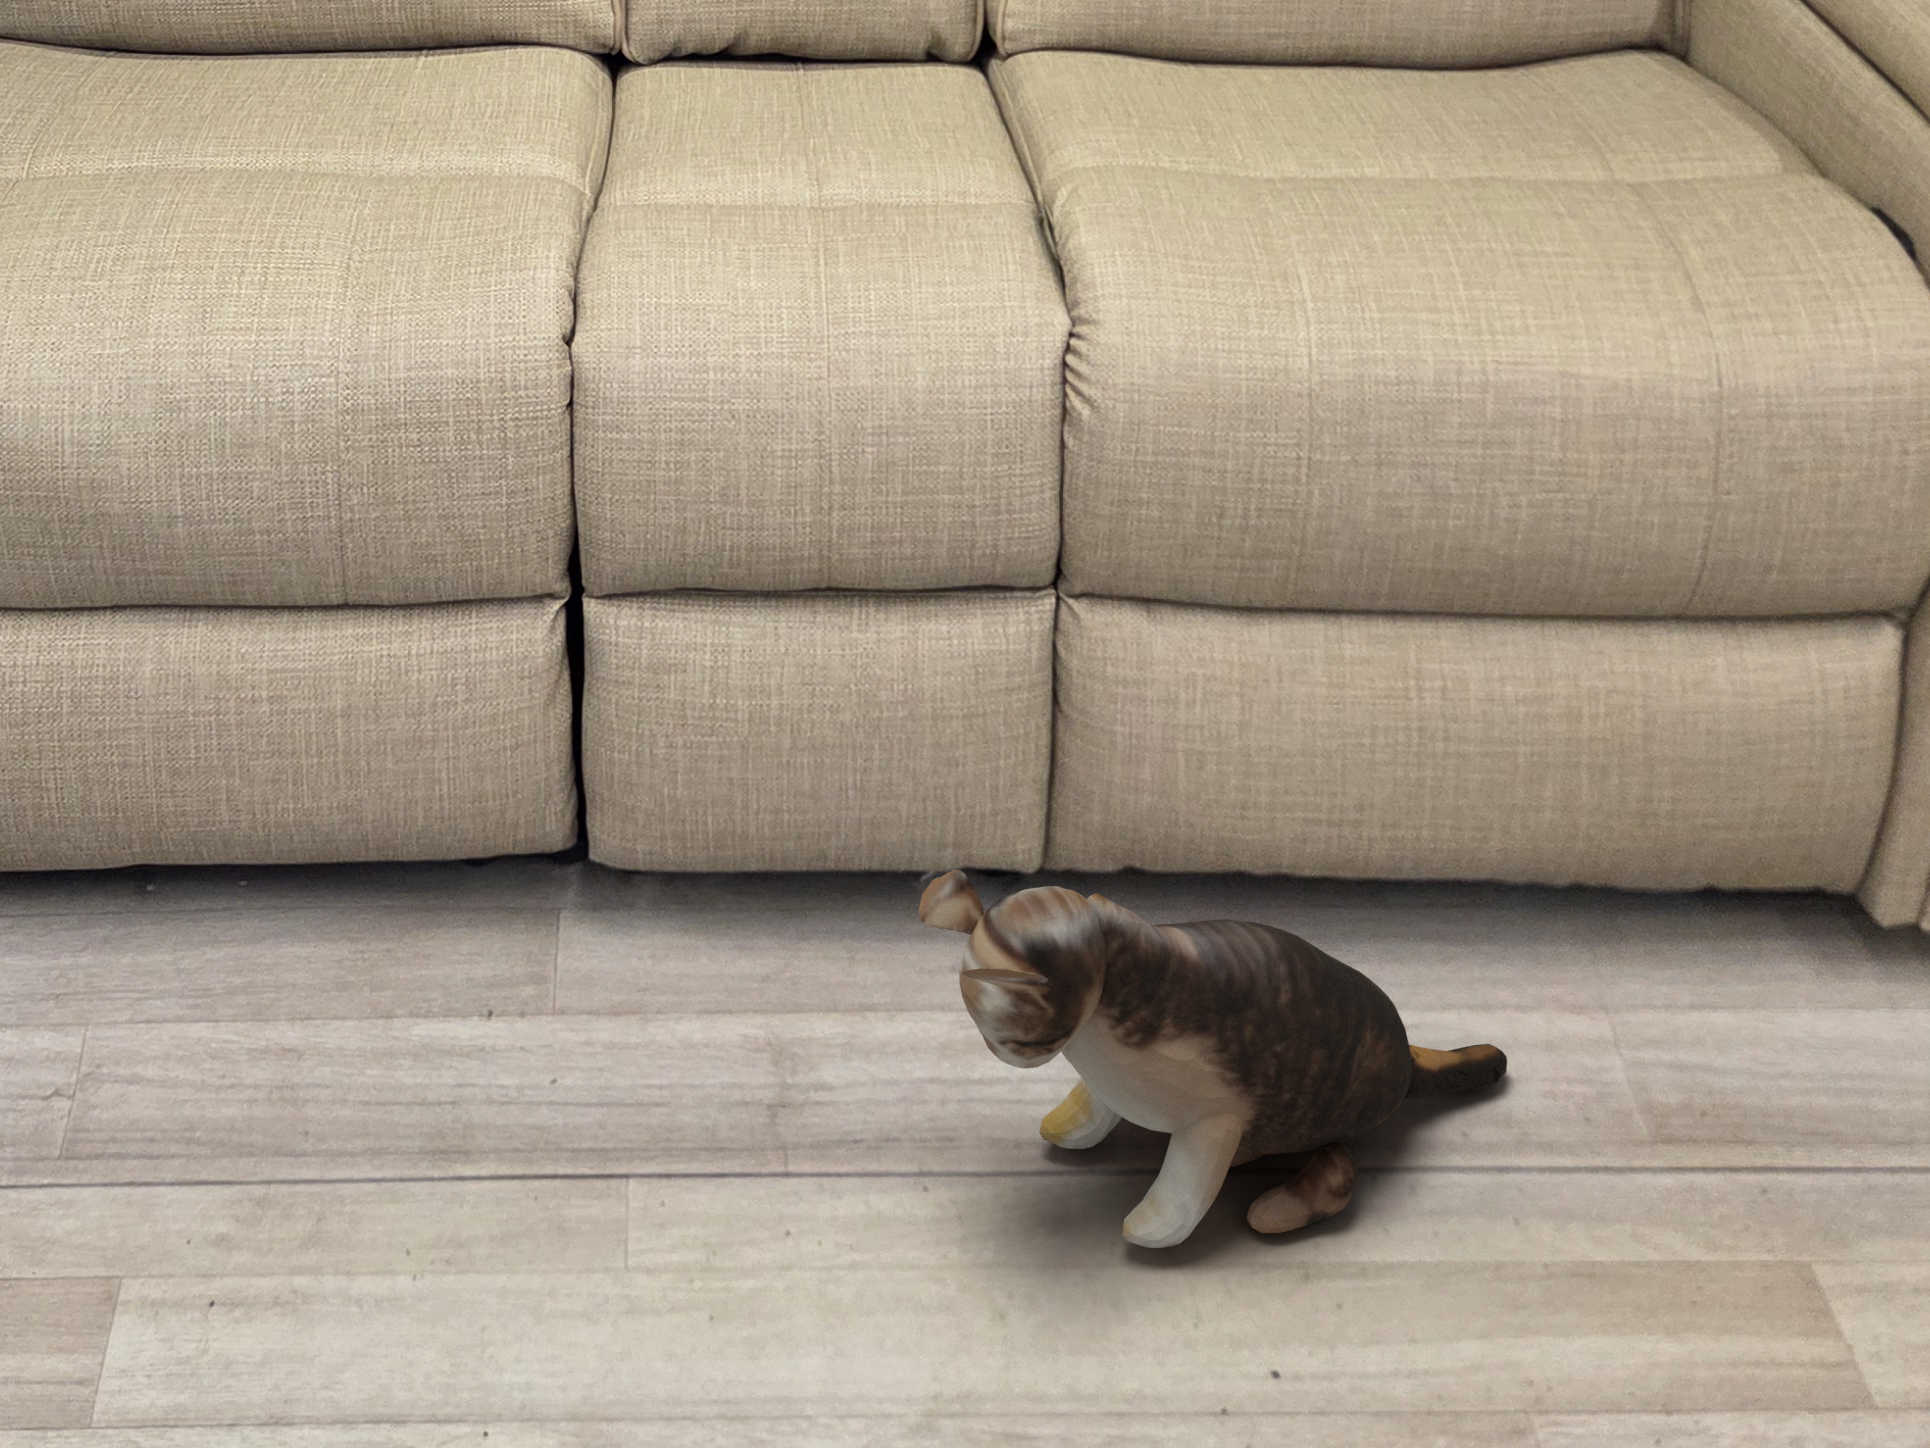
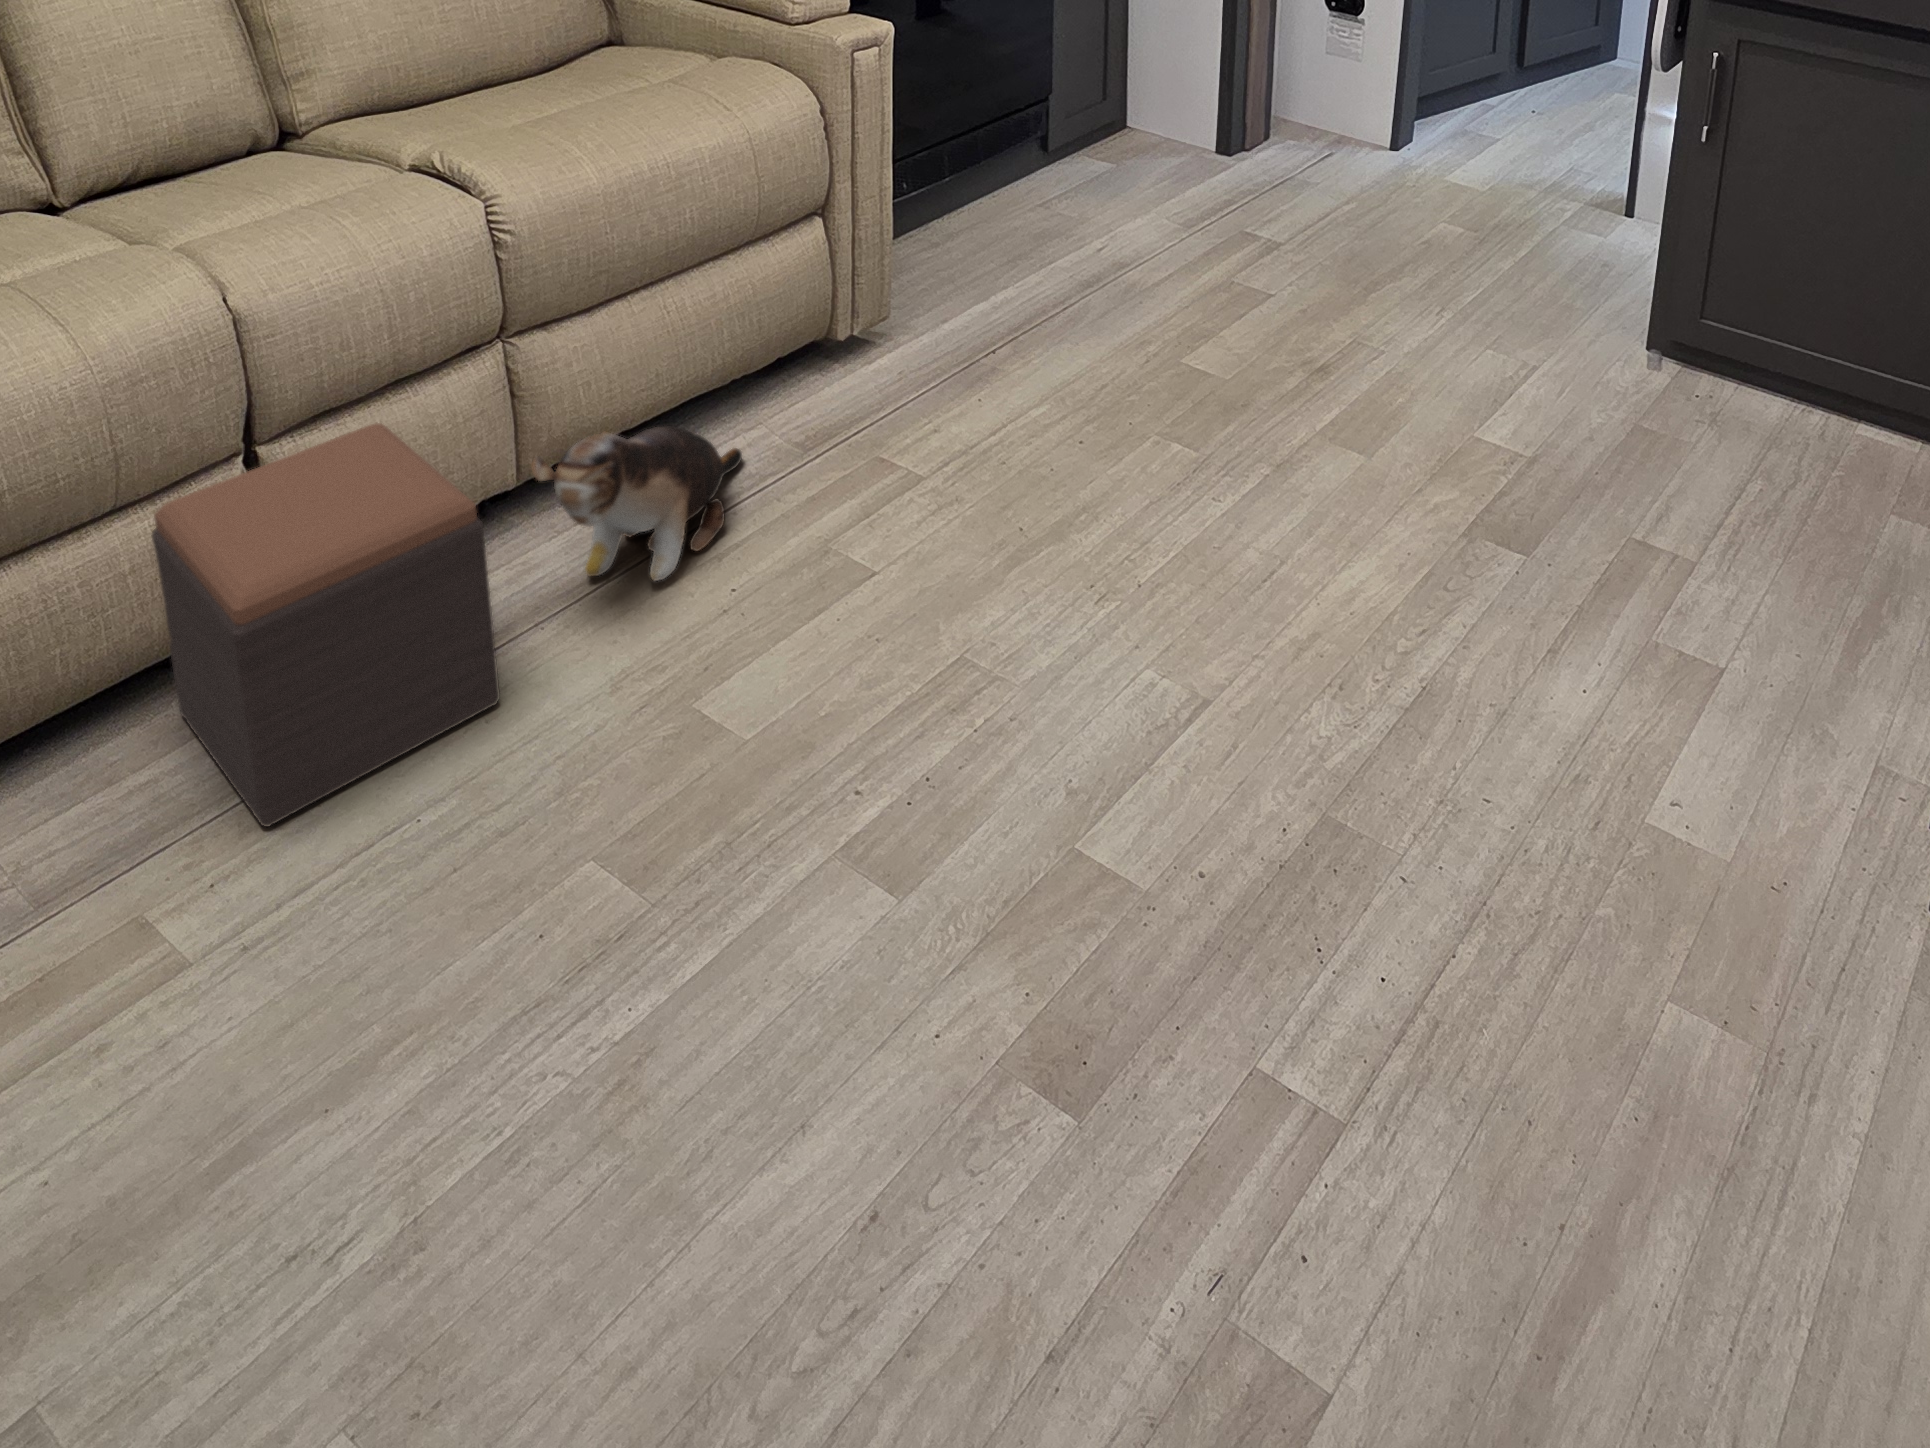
footstool: none [292,623,780,1283] -> present [152,423,500,826]

